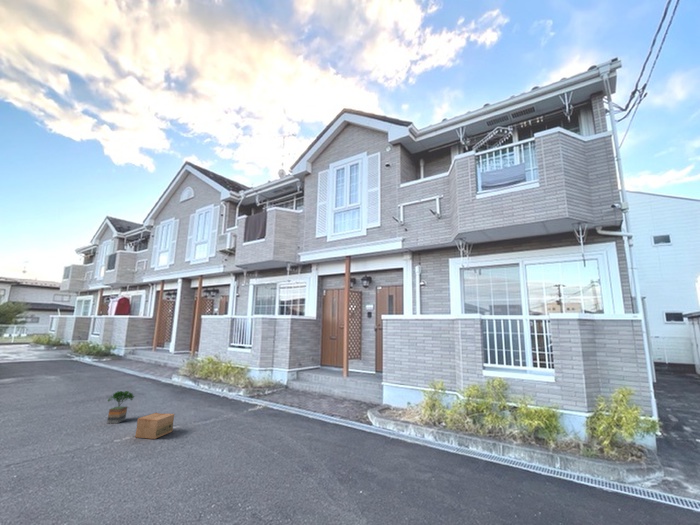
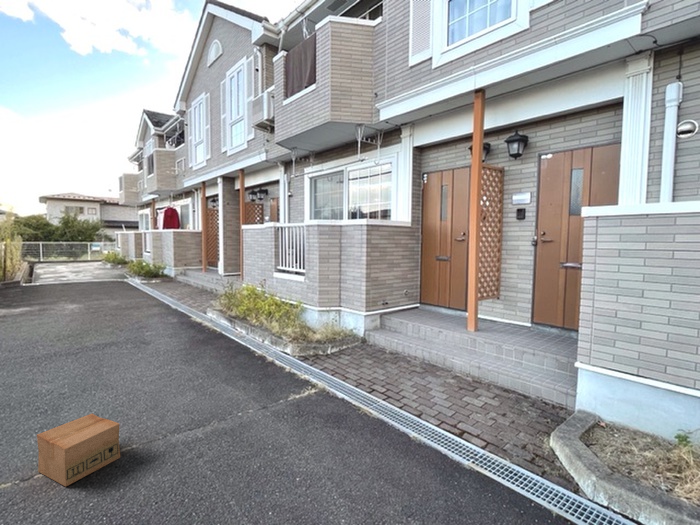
potted tree: present [107,391,134,423] -> none [33,354,86,413]

